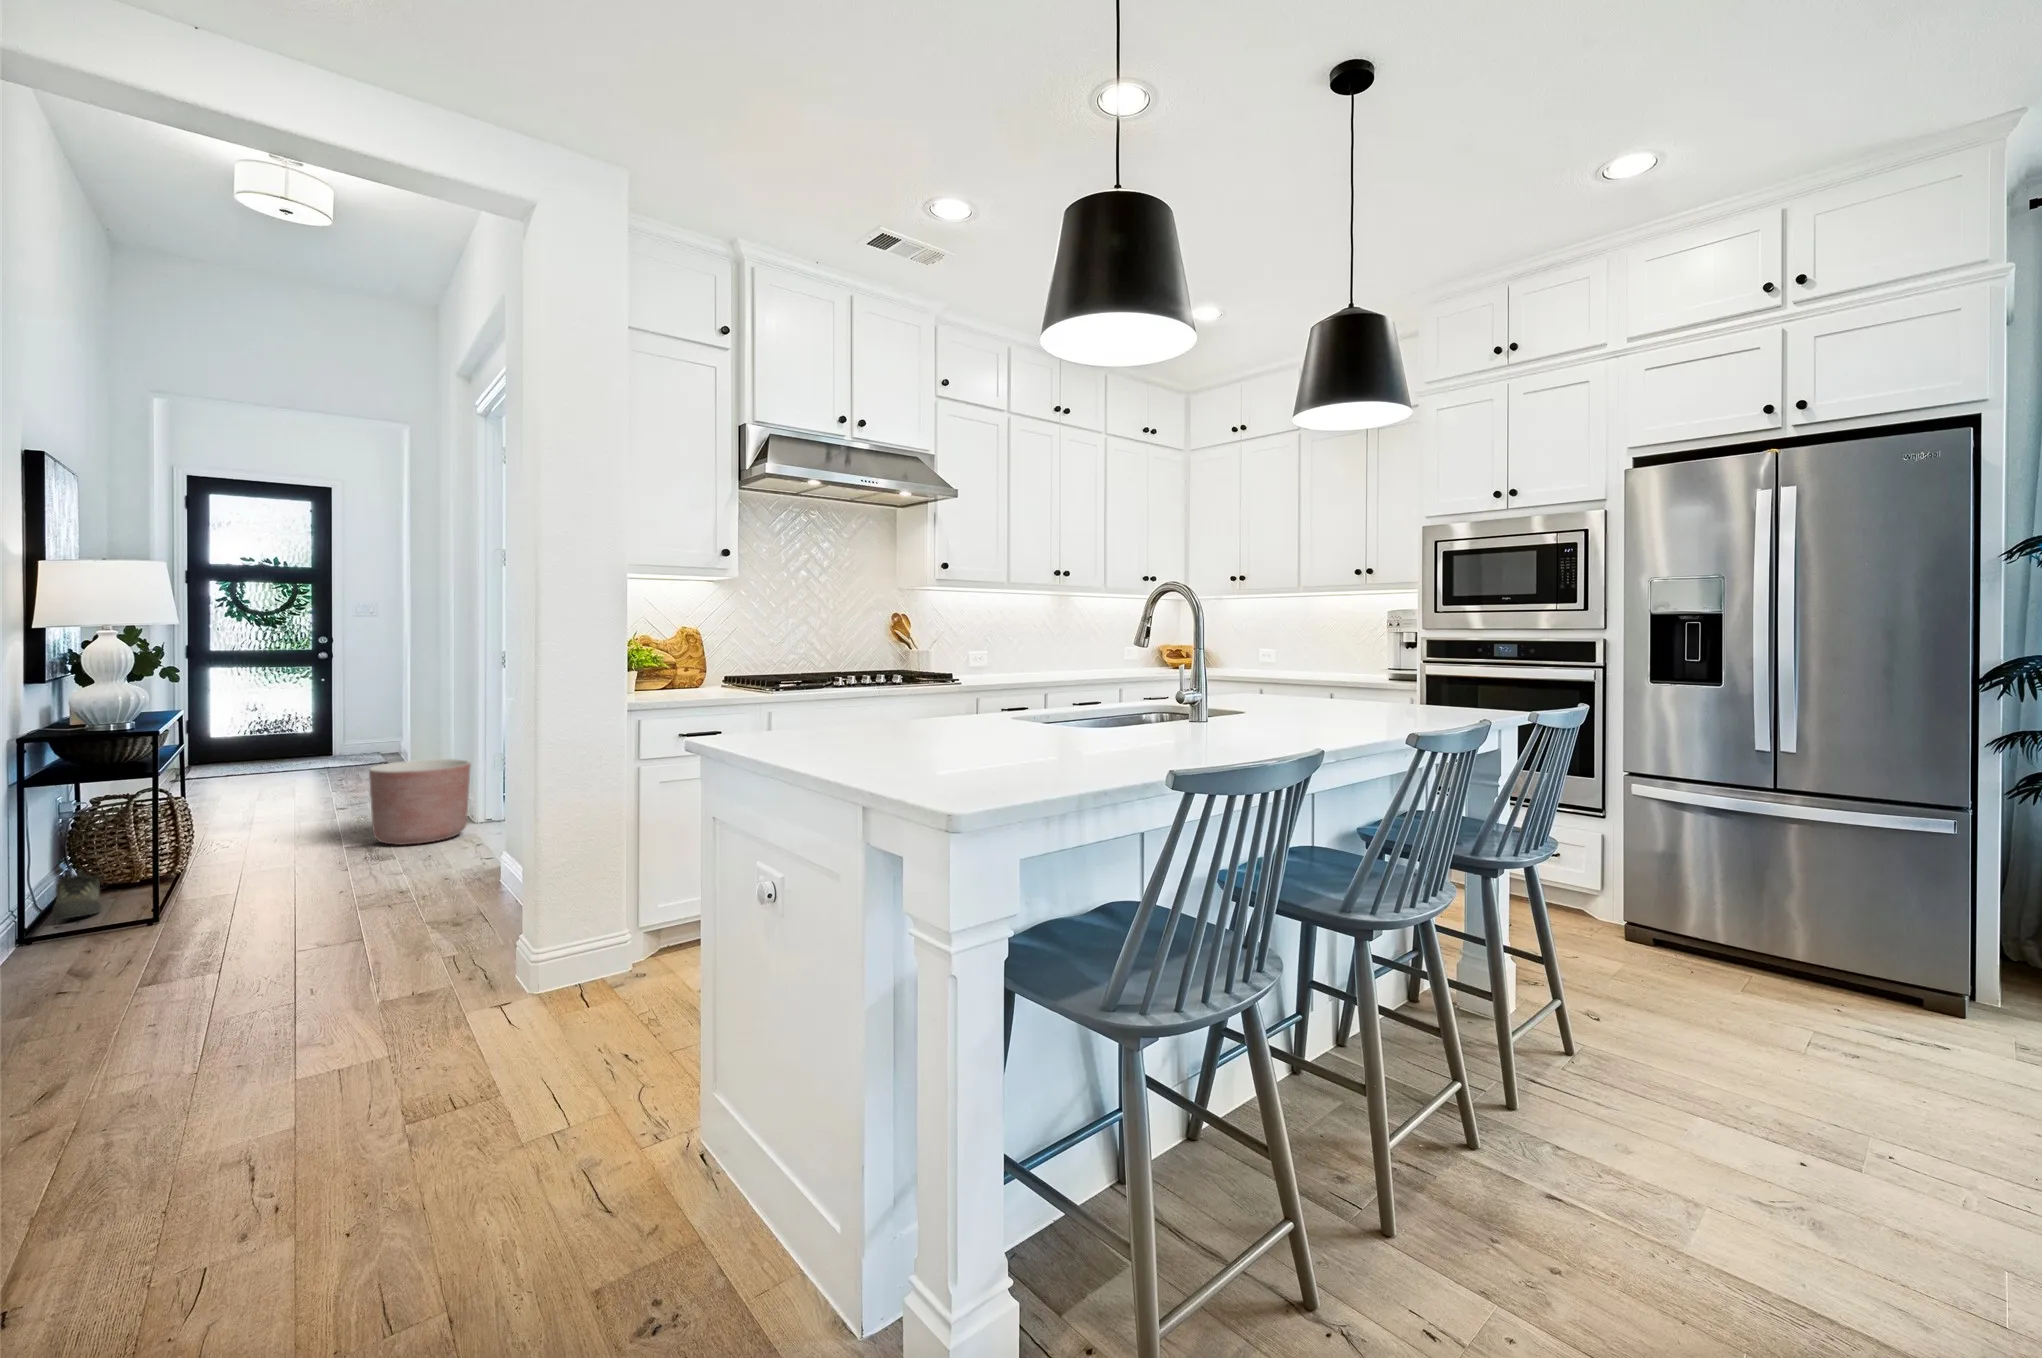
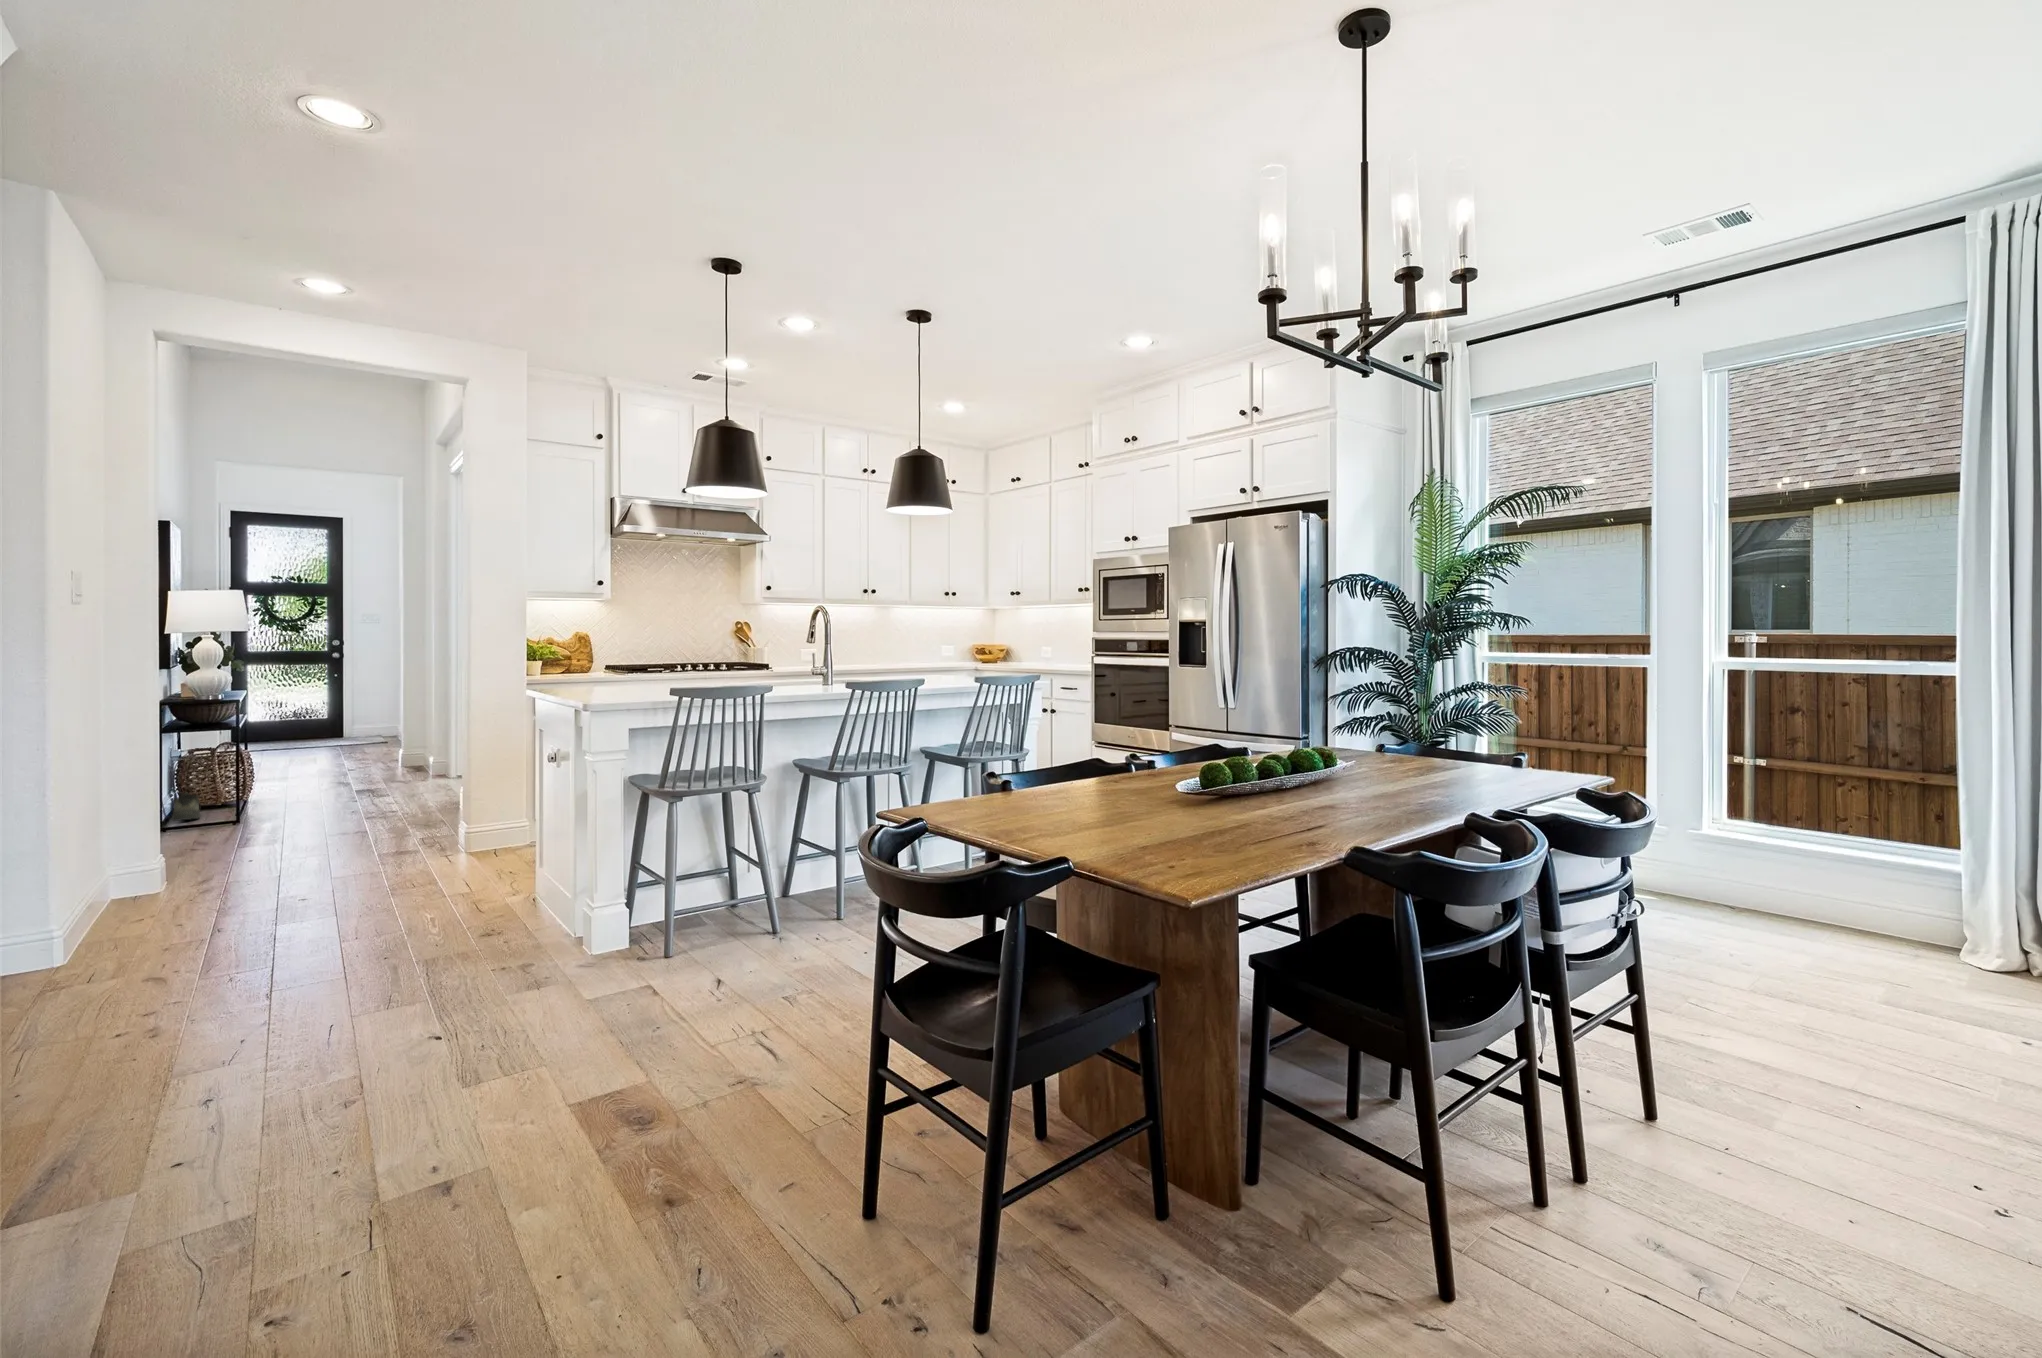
planter: present [369,759,471,845] -> none [371,729,443,788]

